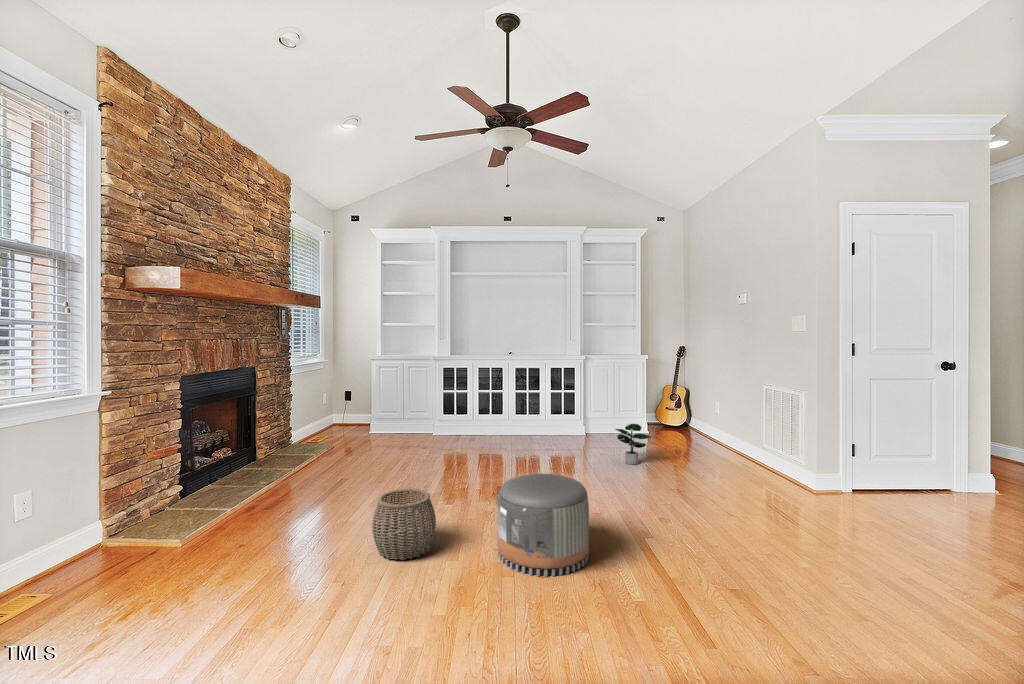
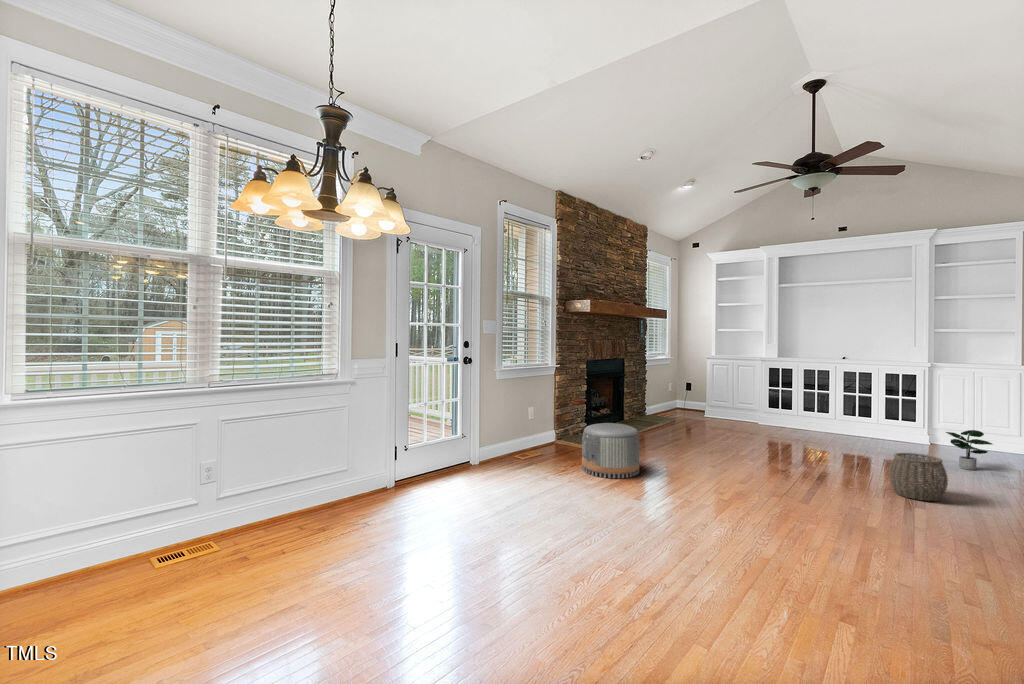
pouf: present [497,474,589,576] -> present [582,423,639,478]
woven basket: present [372,489,436,560] -> present [889,453,948,501]

